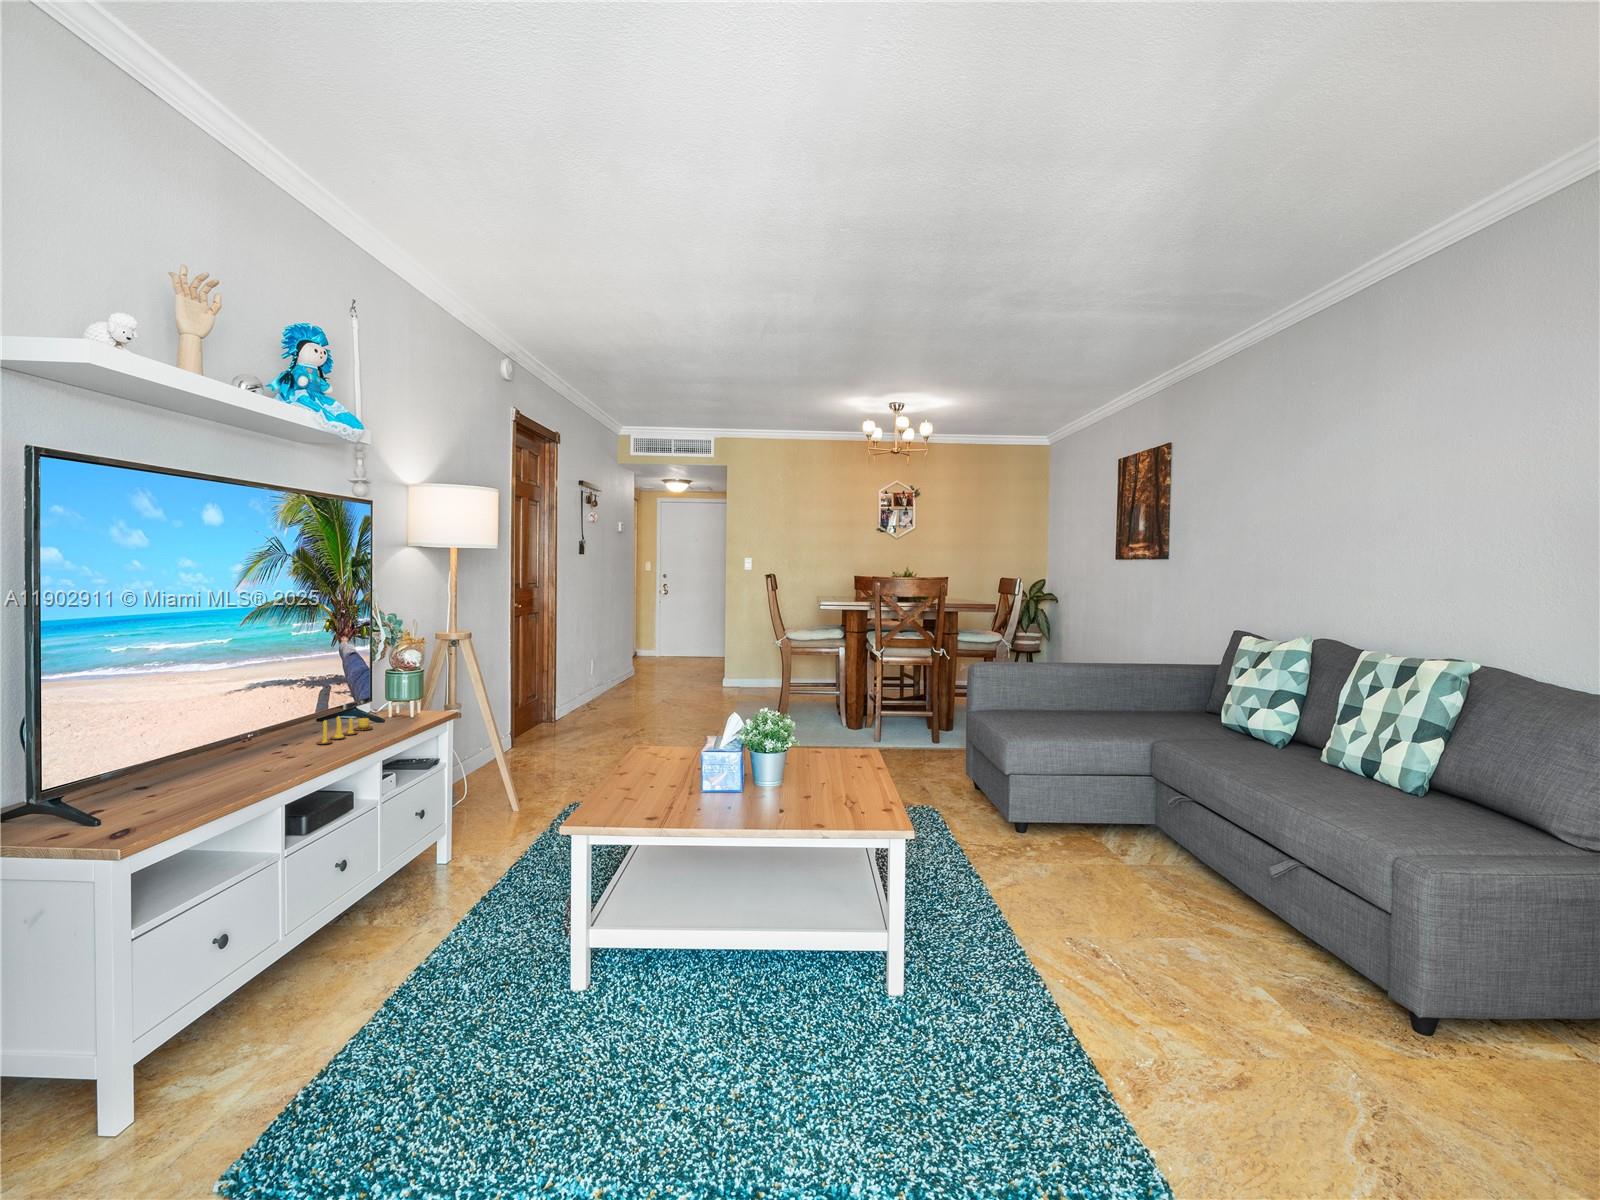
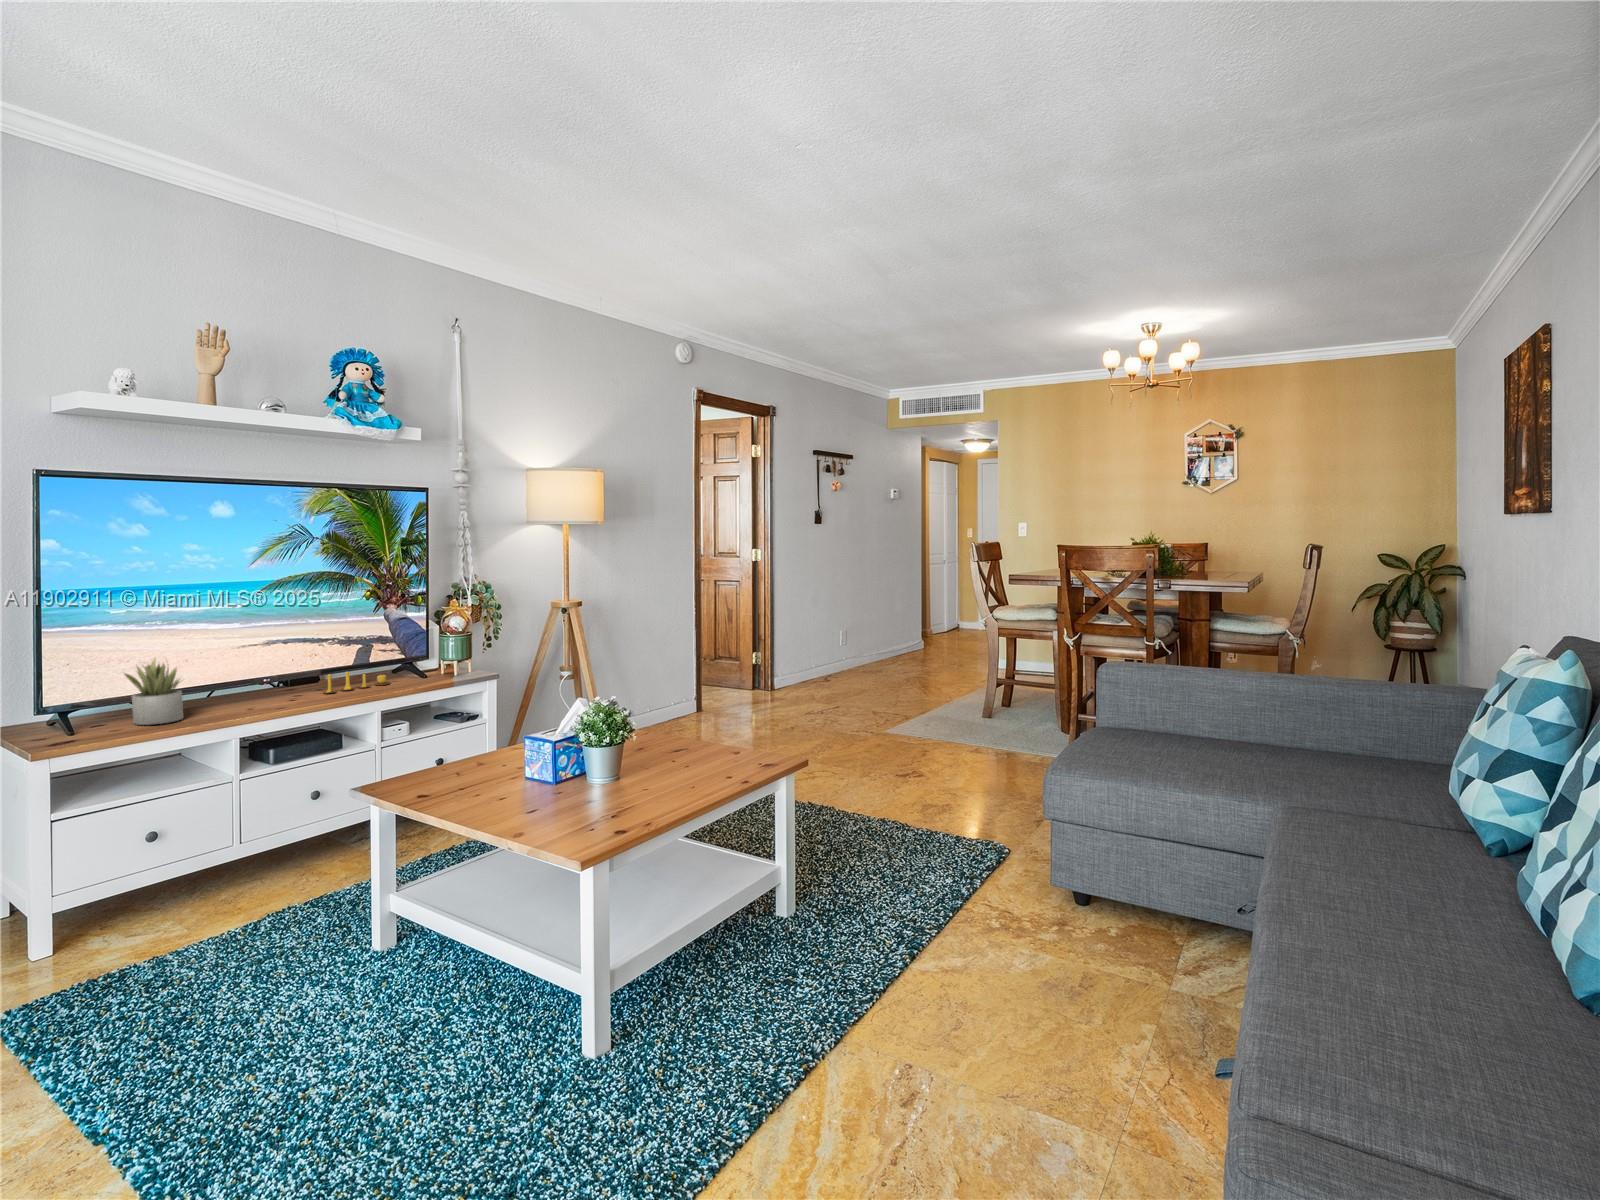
succulent plant: none [137,709,215,804] -> present [125,658,183,725]

